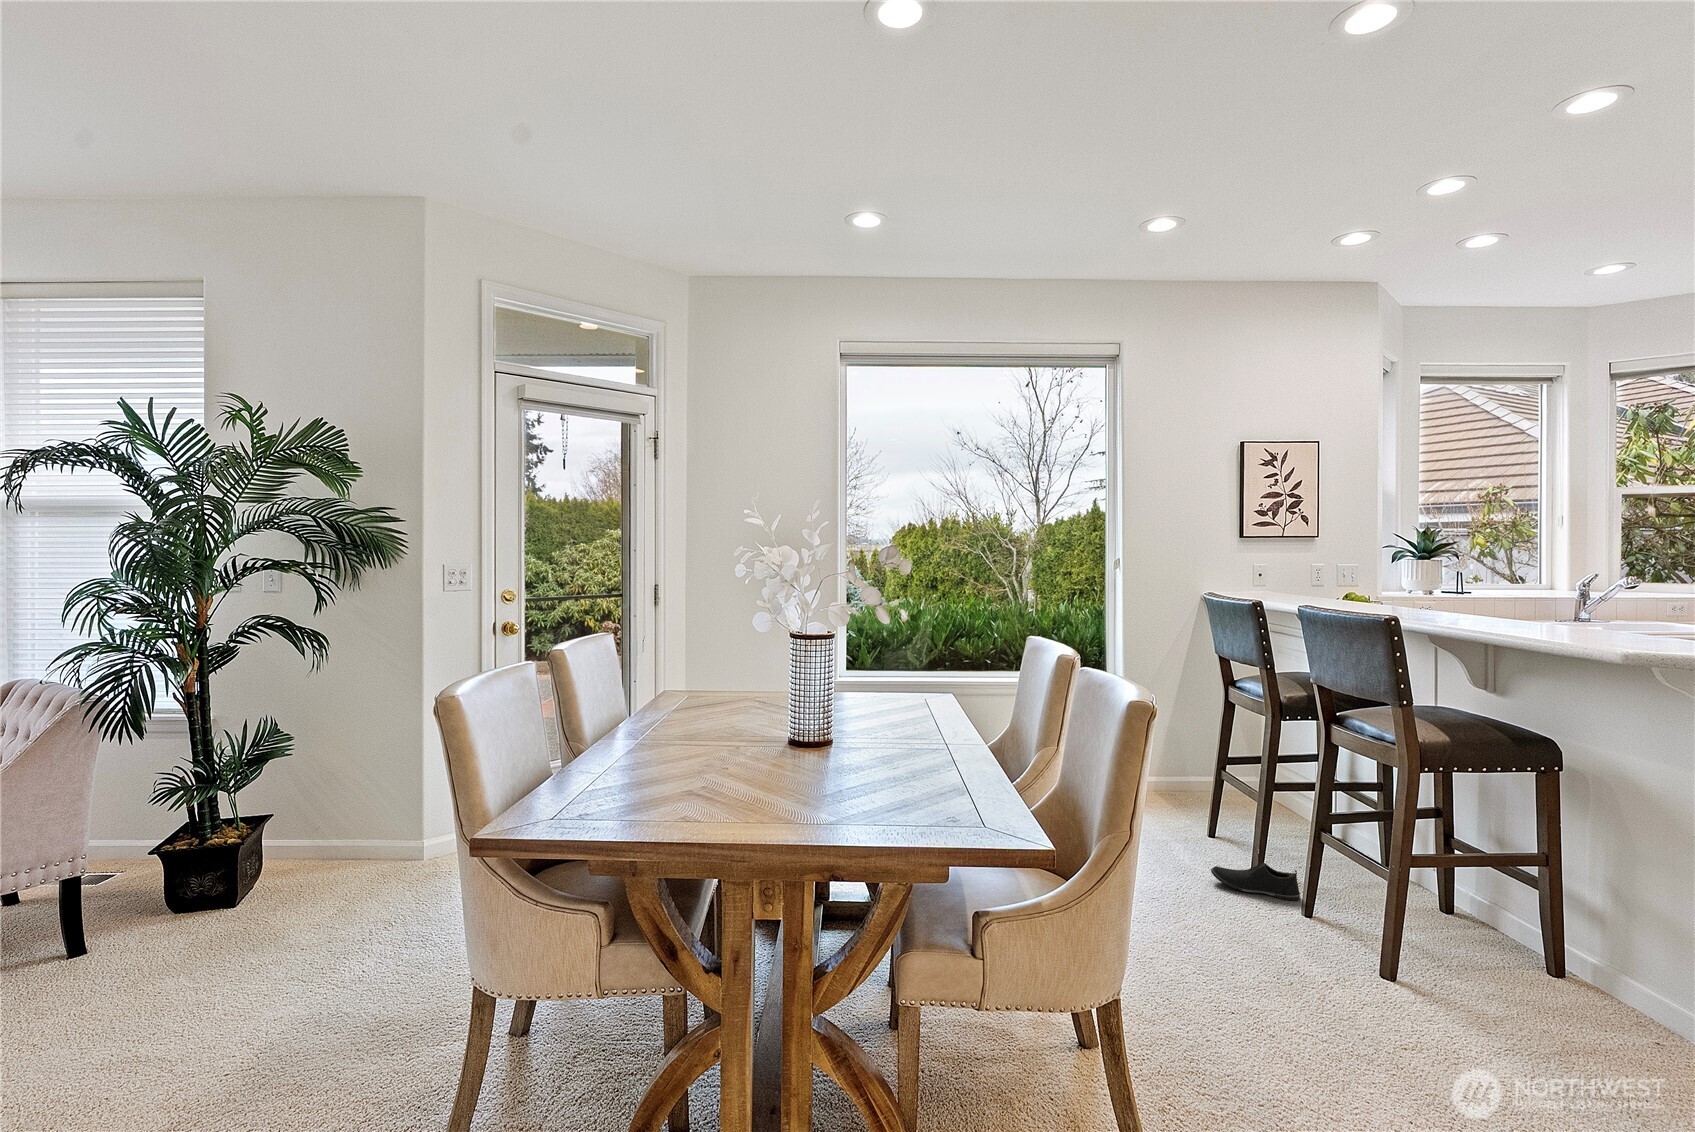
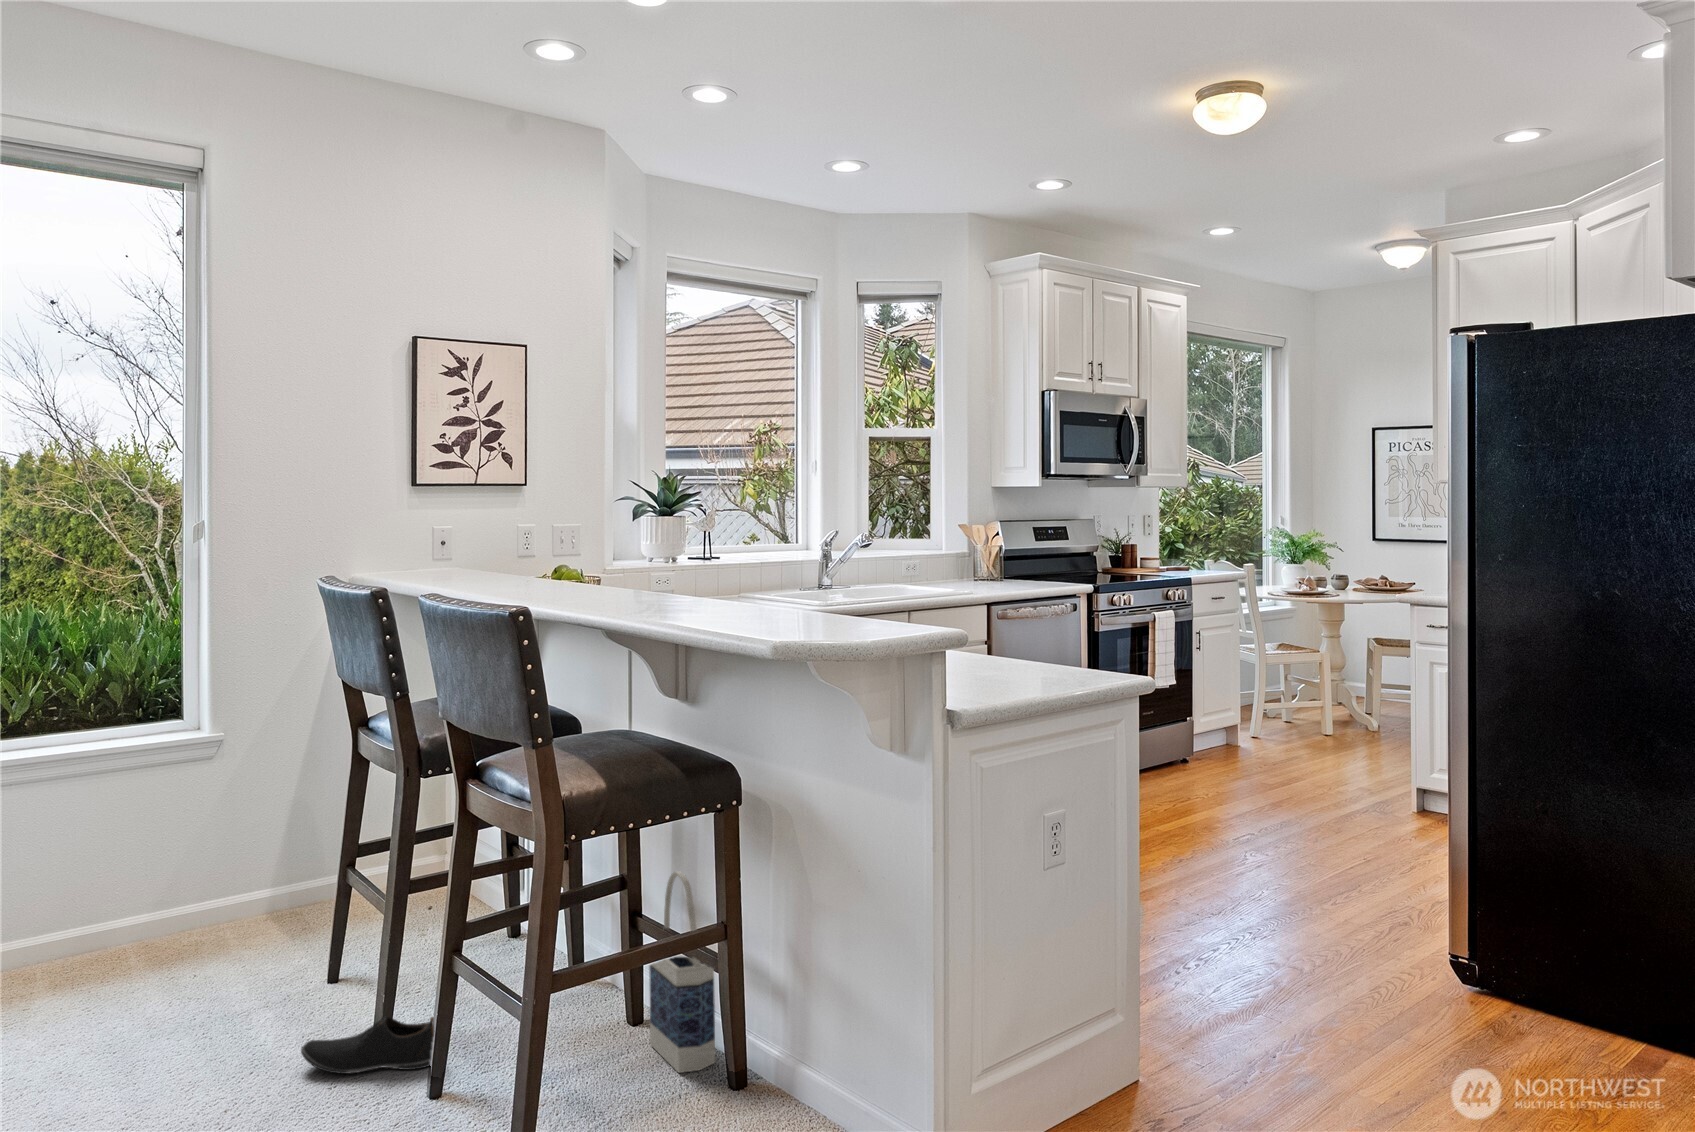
bag: none [1463,809,1526,954] -> present [649,871,715,1073]

